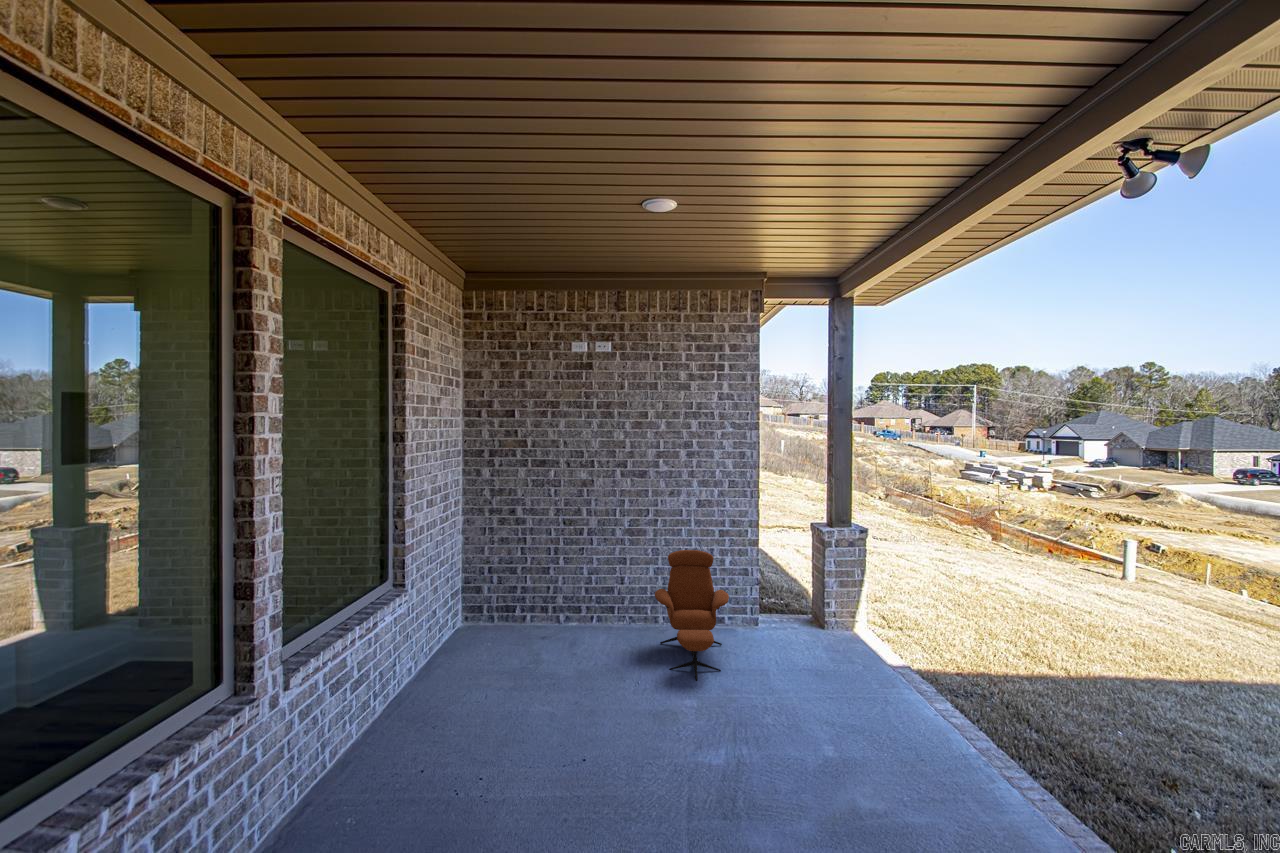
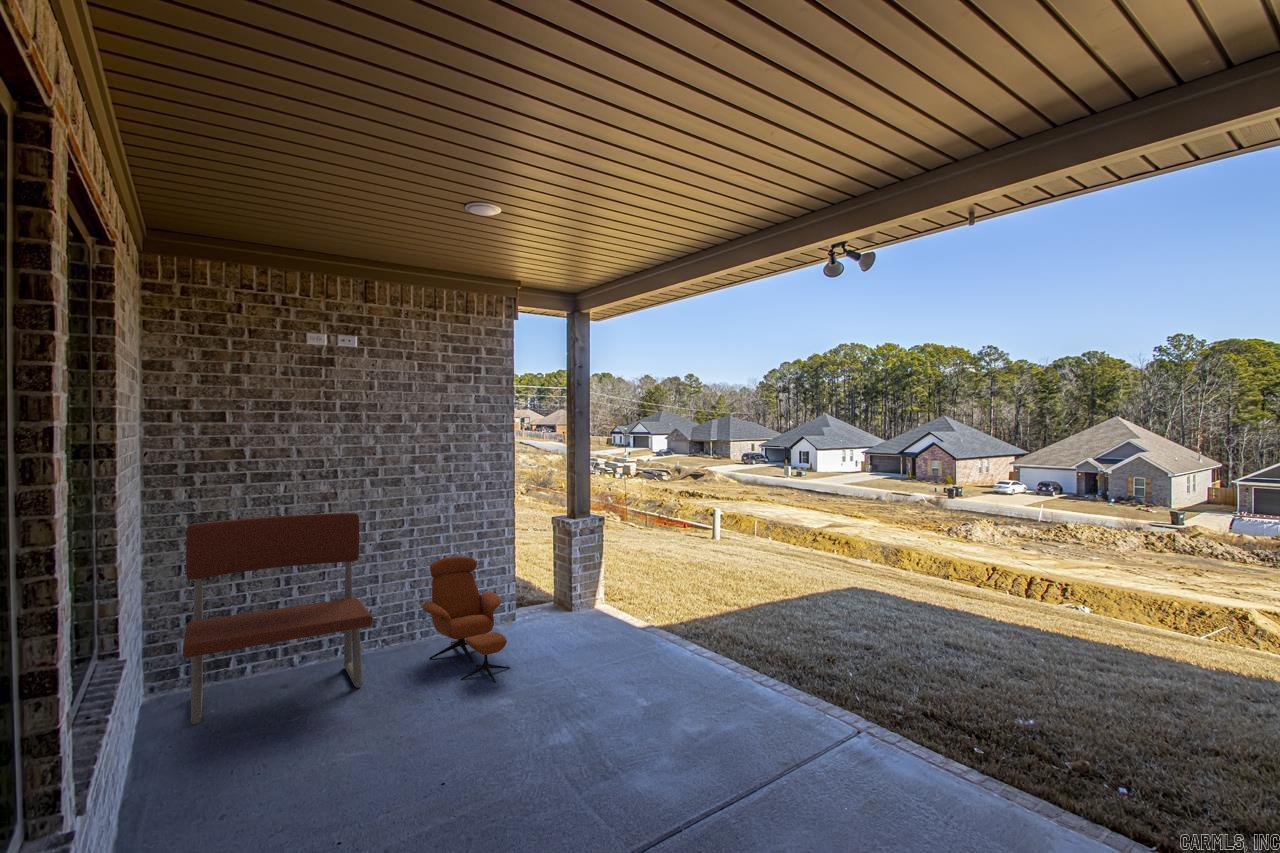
bench: none [461,496,604,653] -> present [183,513,373,724]

